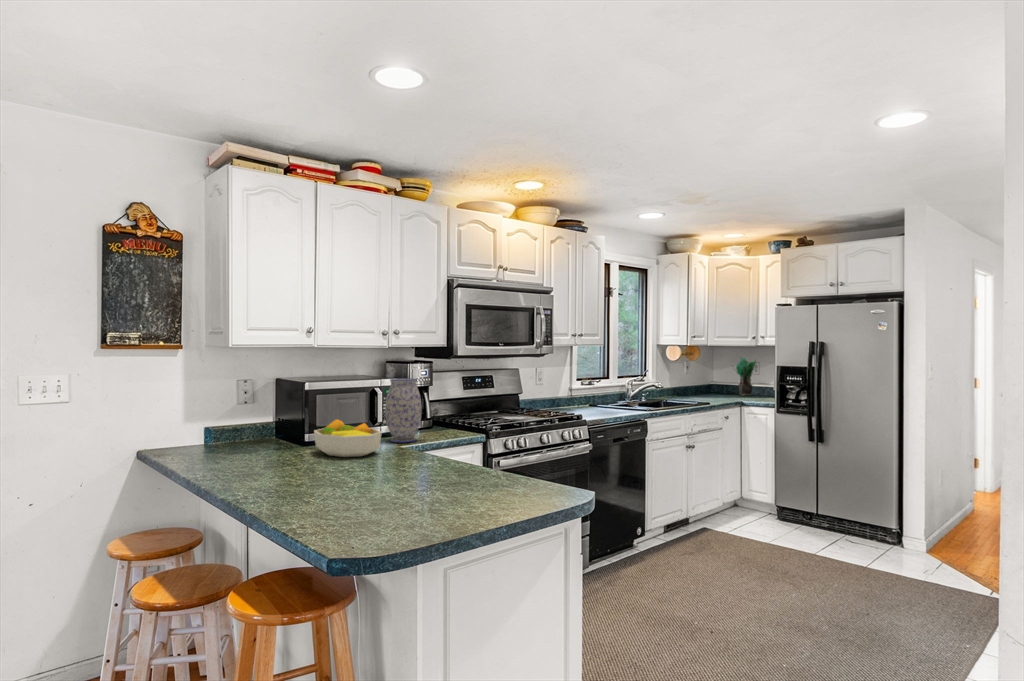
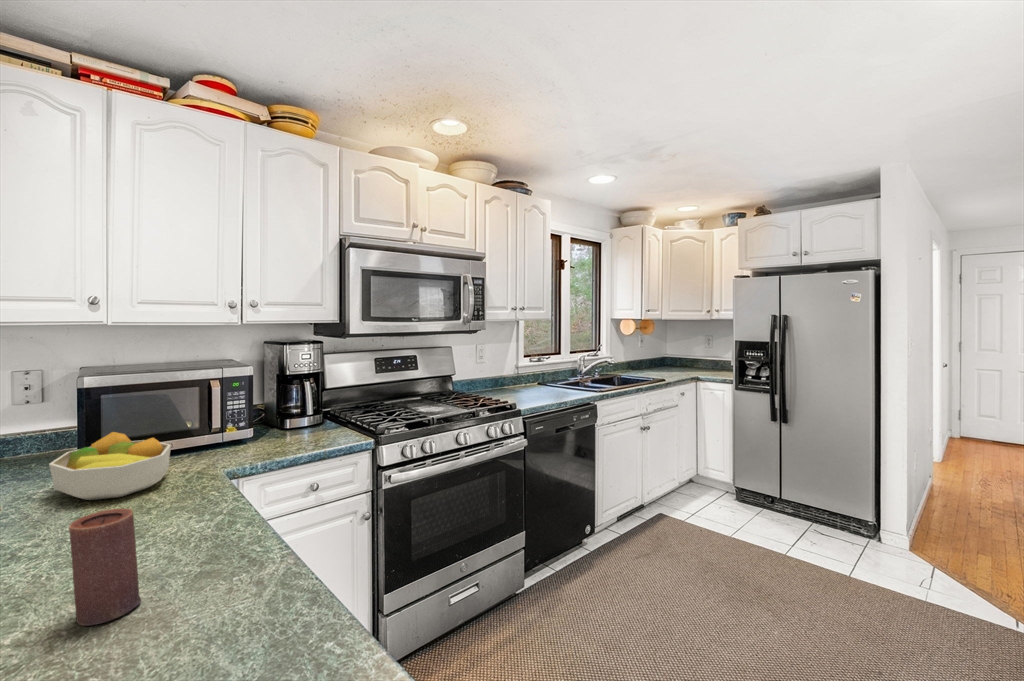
potted plant: present [736,357,756,396] -> none [686,332,711,370]
vase: present [385,378,422,443] -> none [218,366,275,457]
candle: none [433,437,456,485] -> present [69,509,141,626]

